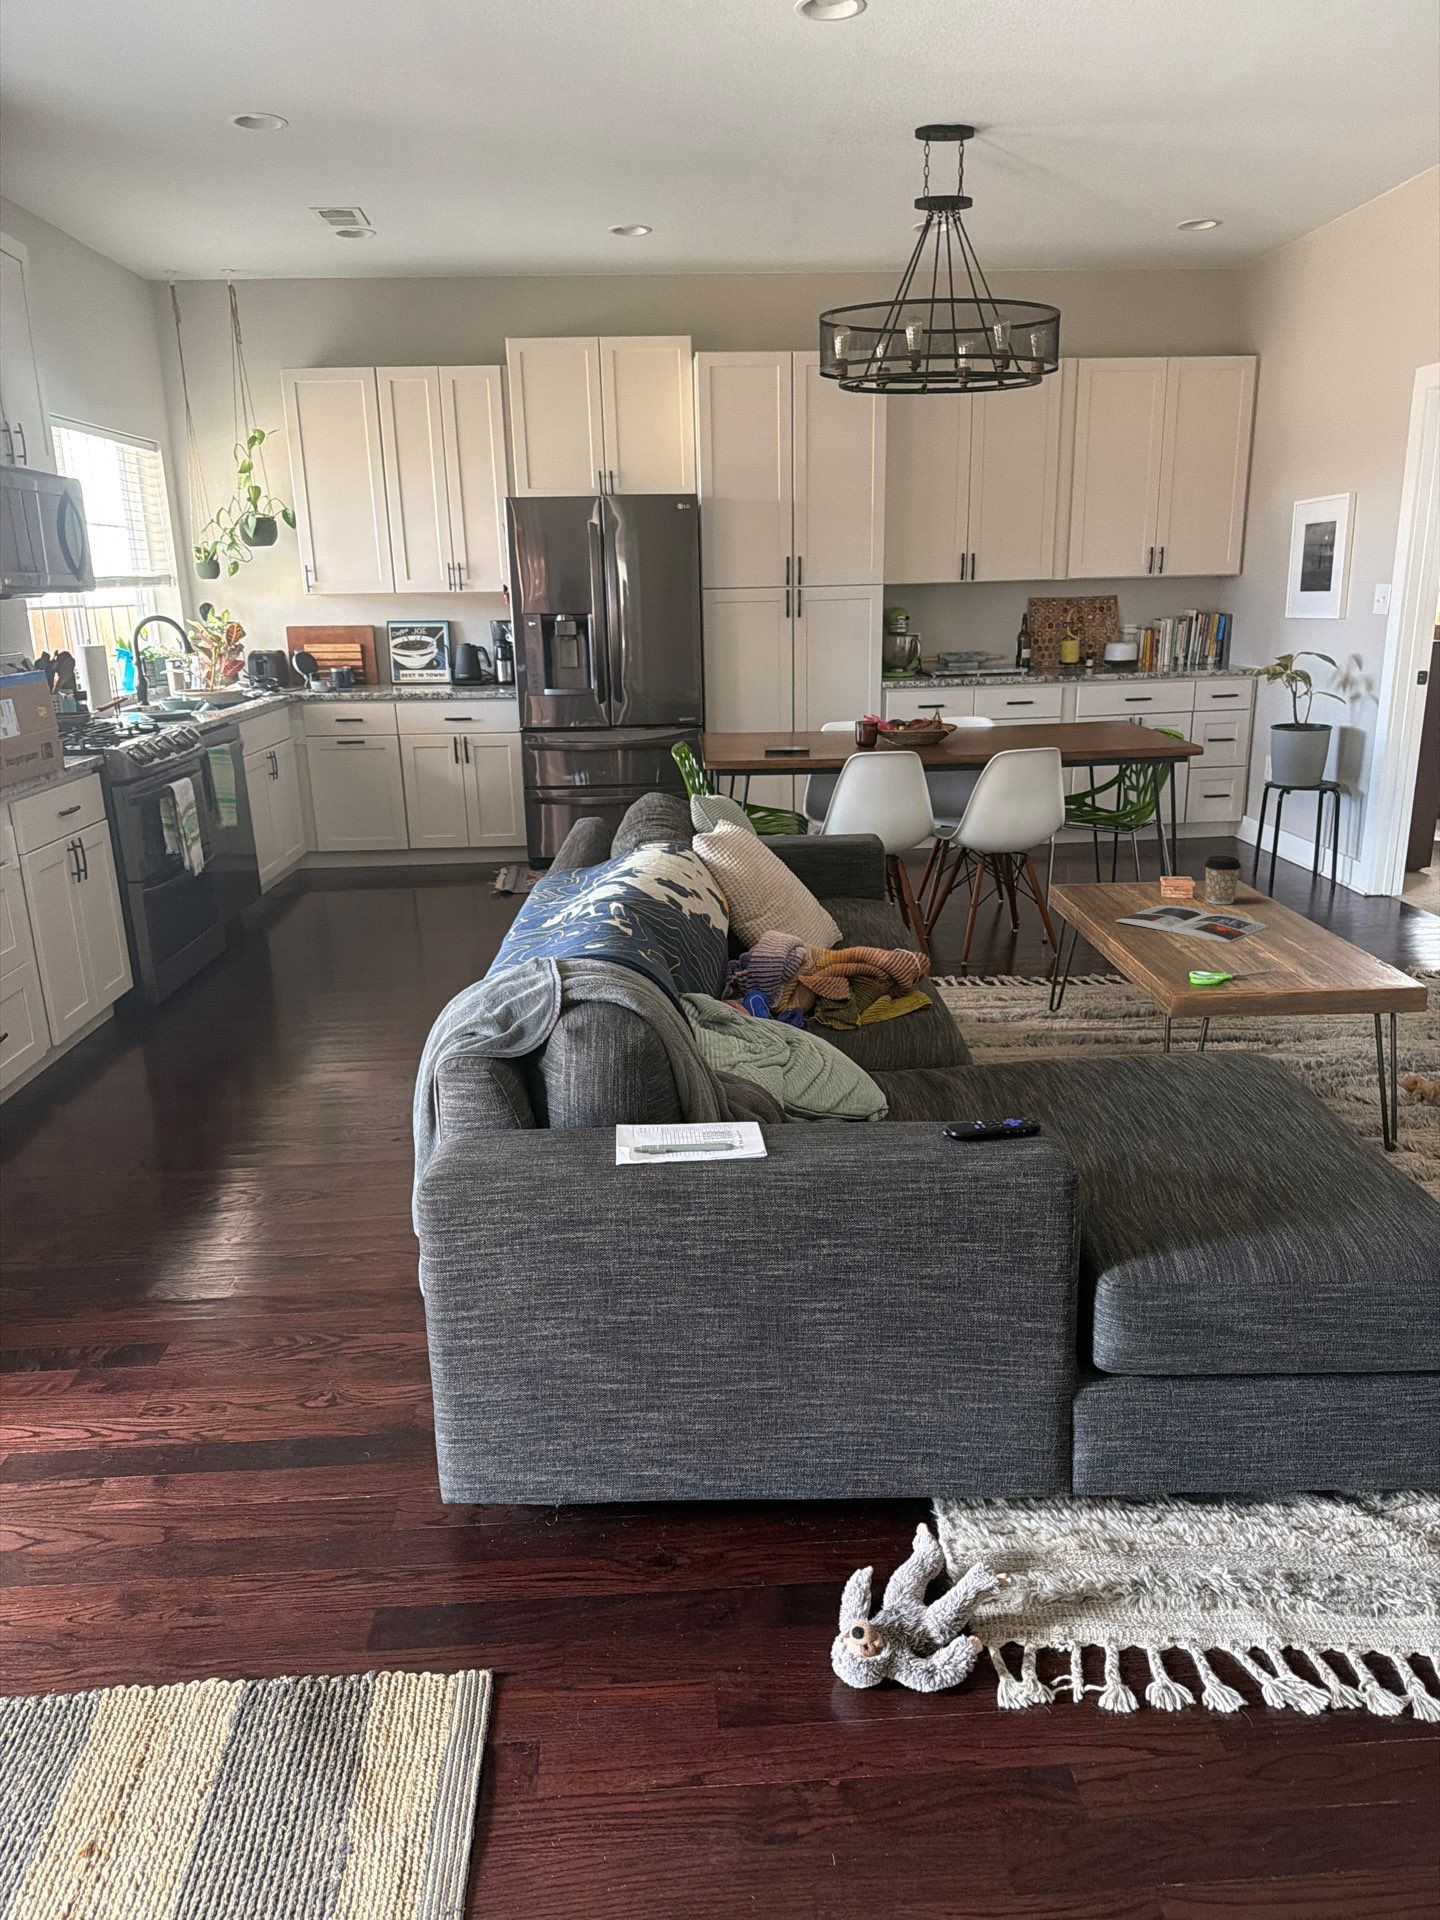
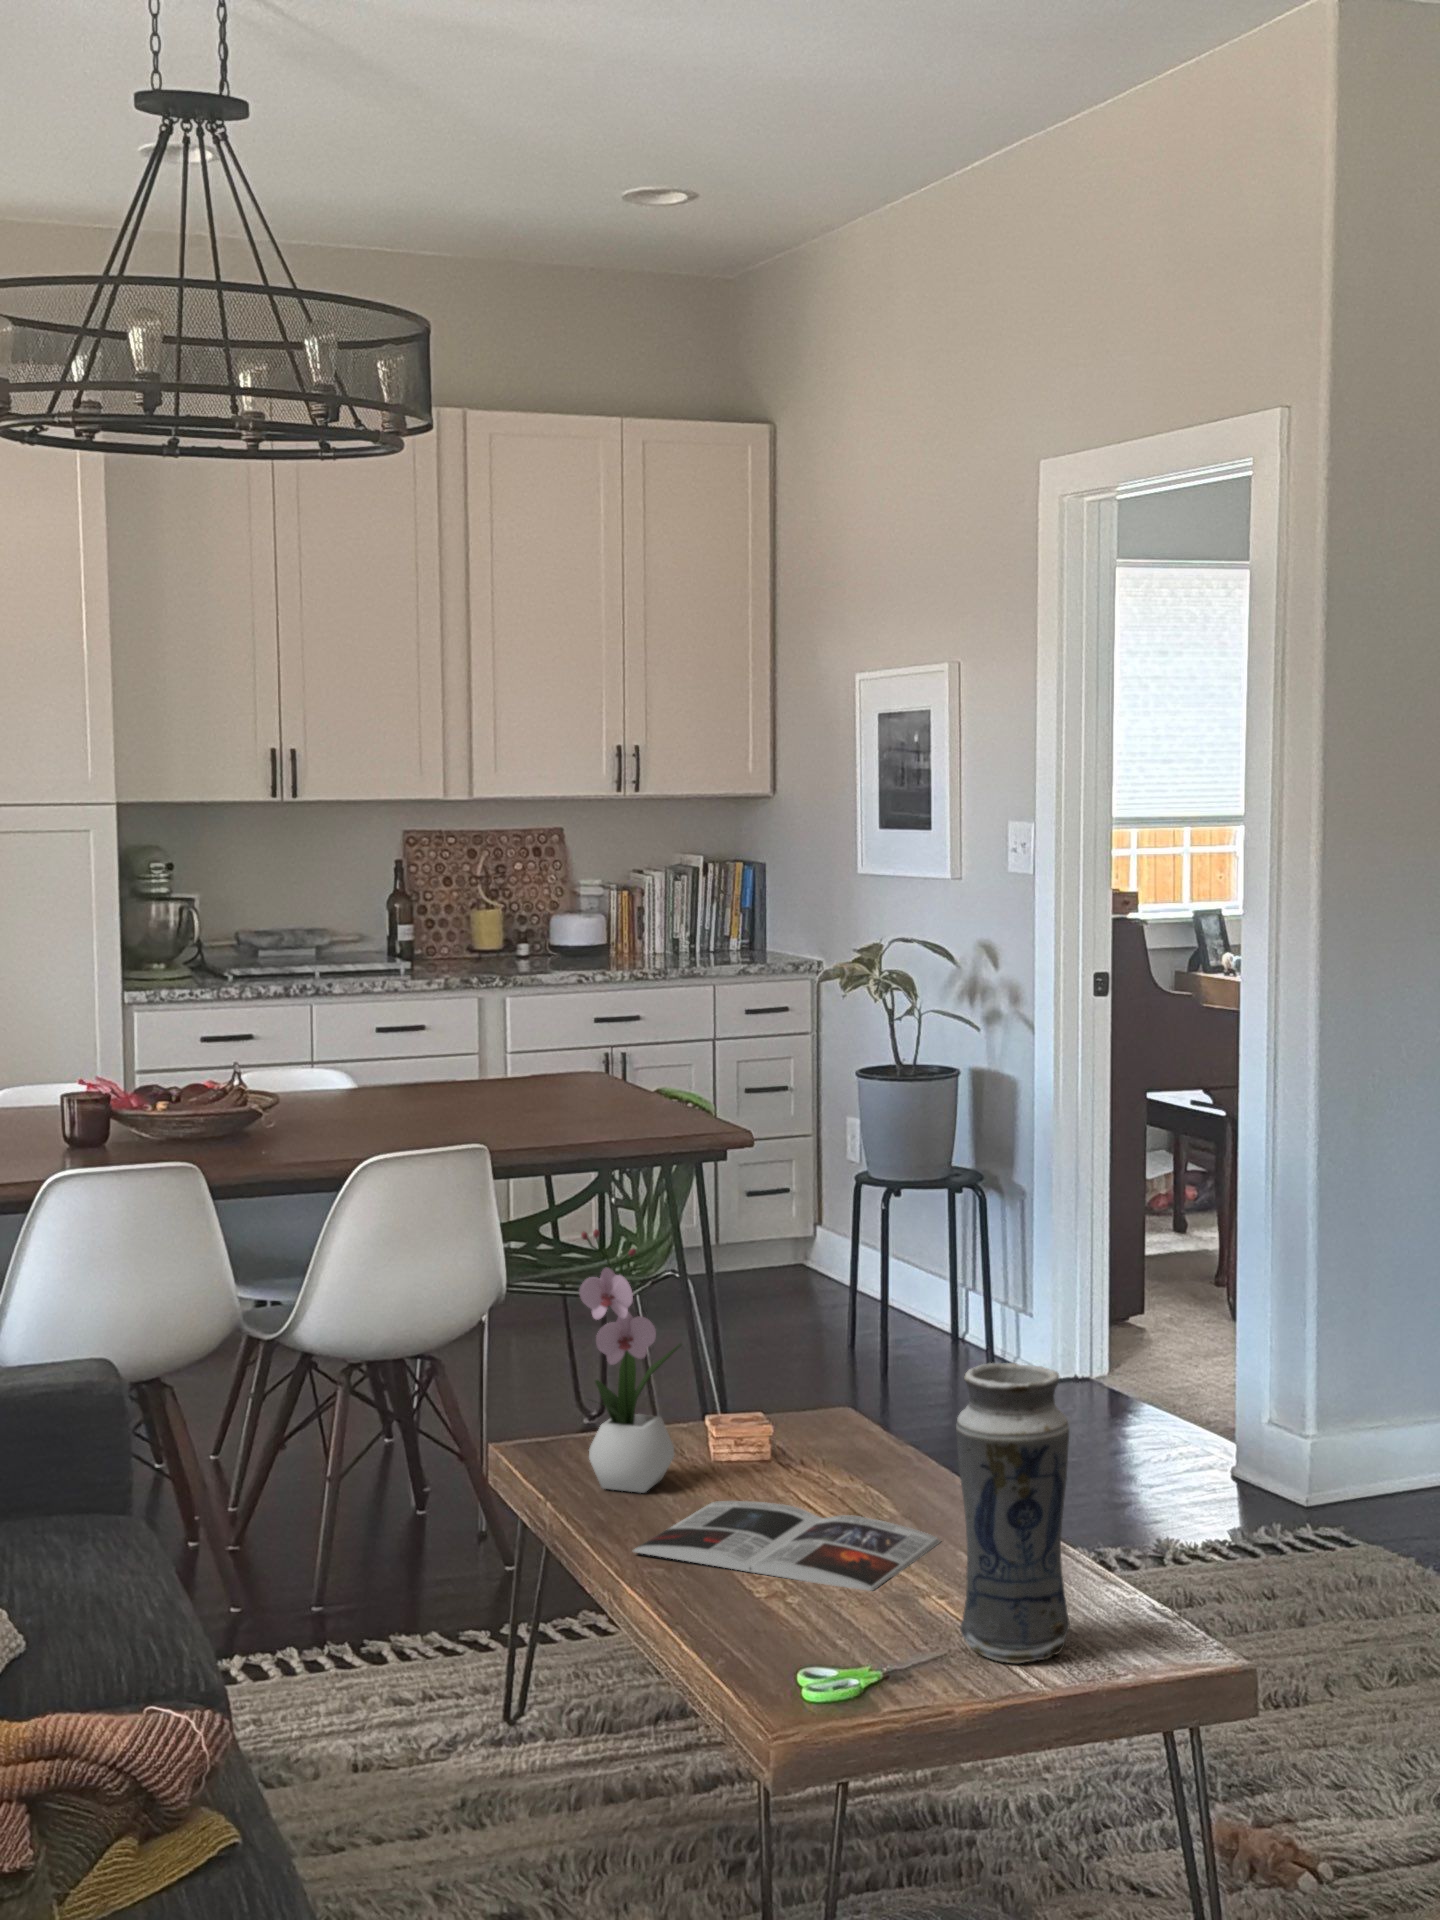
flower arrangement: none [1099,775,1149,902] -> present [579,1229,681,1493]
vase: none [1269,833,1334,971] -> present [956,1363,1070,1663]
coffee cup: present [1205,856,1241,904] -> none [796,1382,866,1485]

